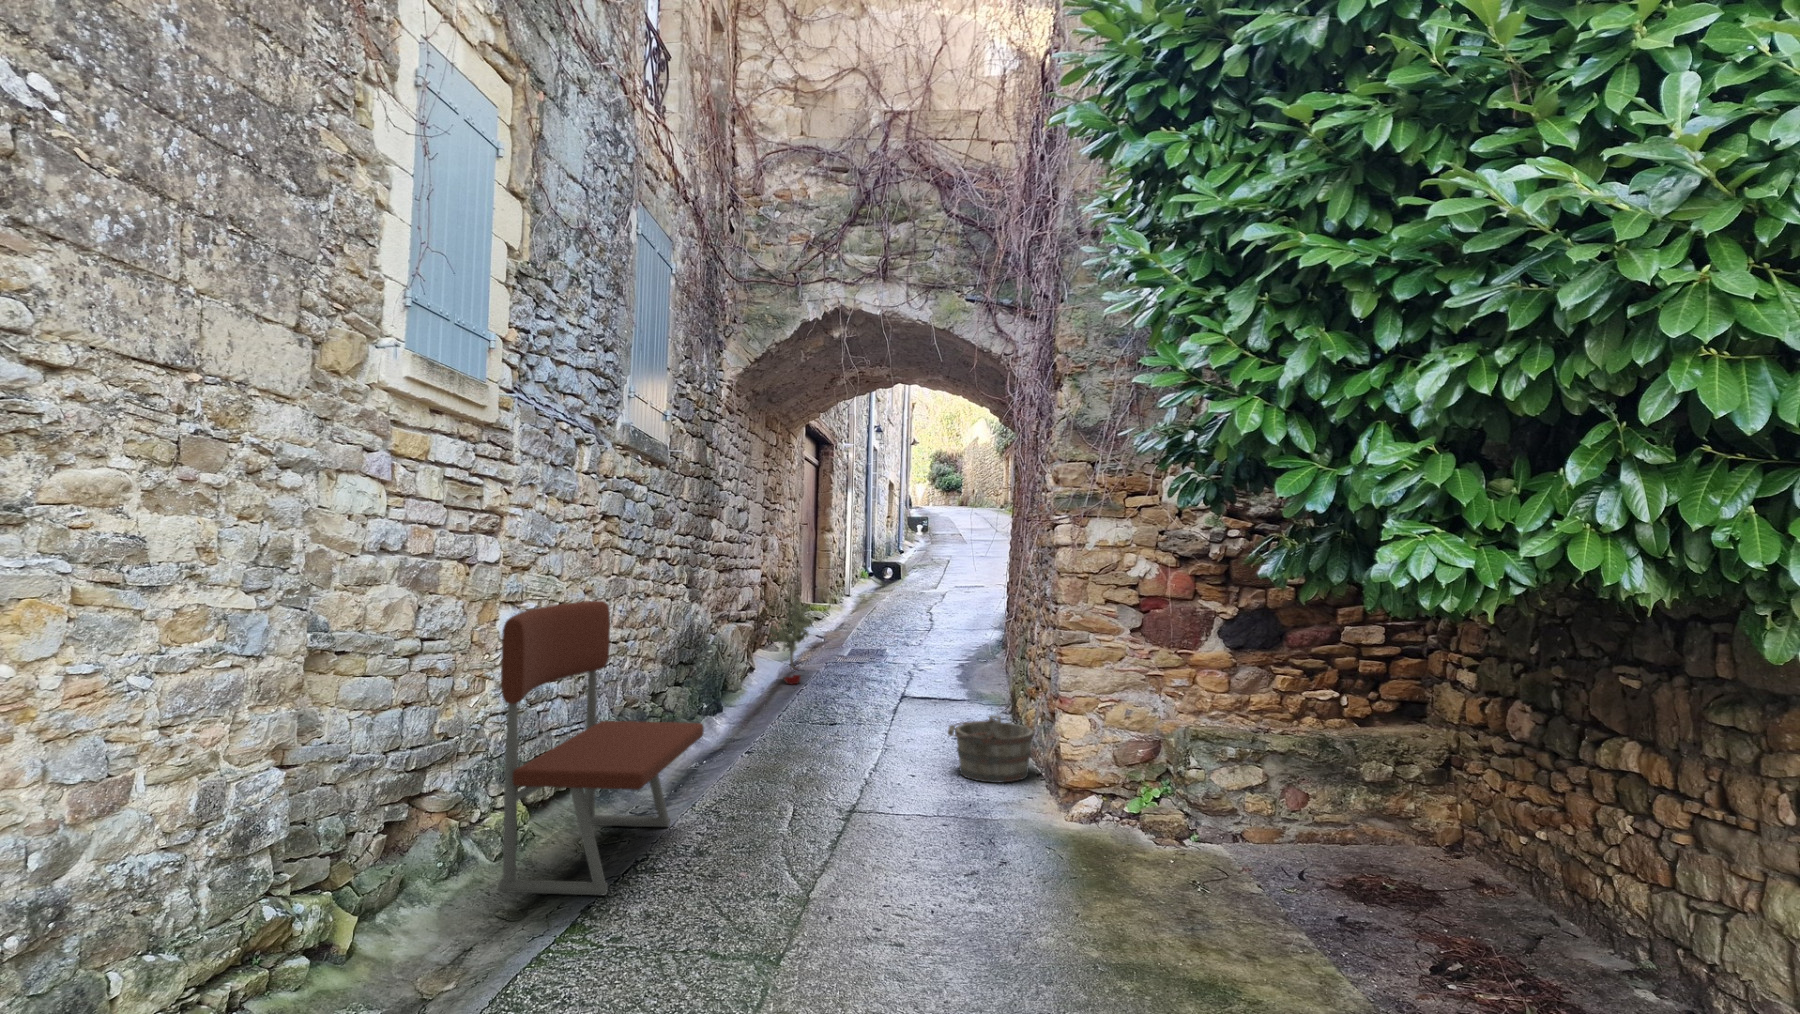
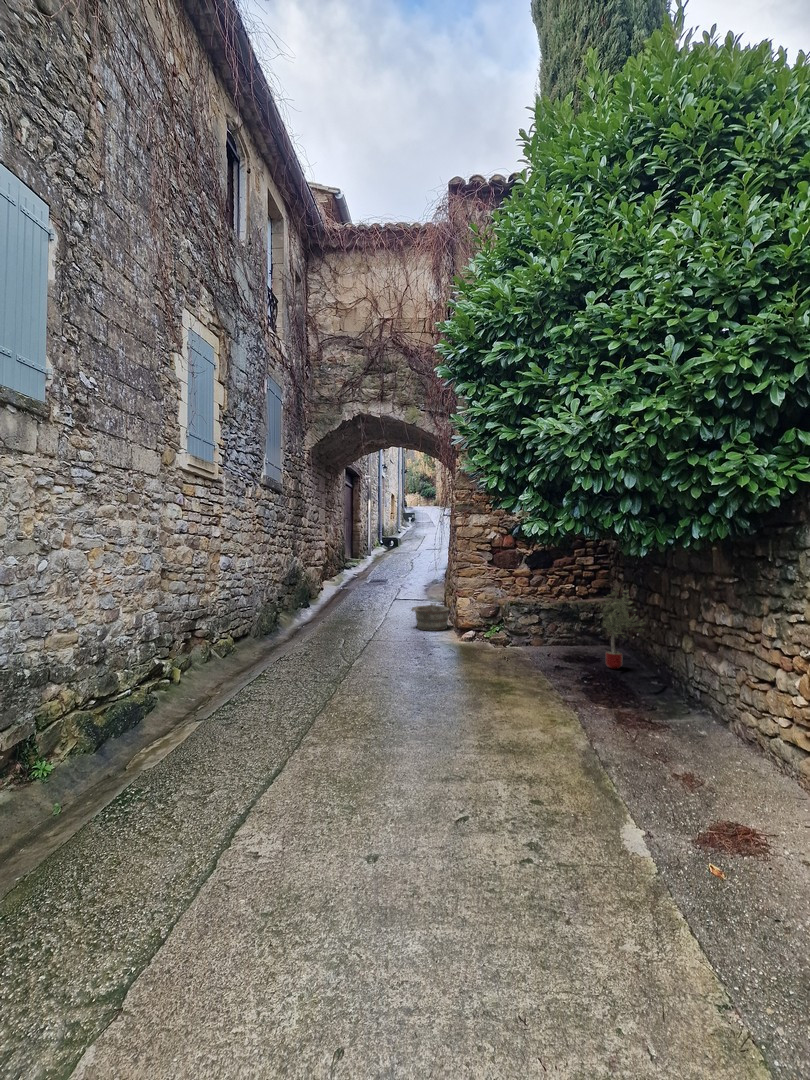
potted tree: present [769,597,810,684] -> present [601,588,646,669]
bench: present [498,600,704,896] -> none [225,553,305,668]

